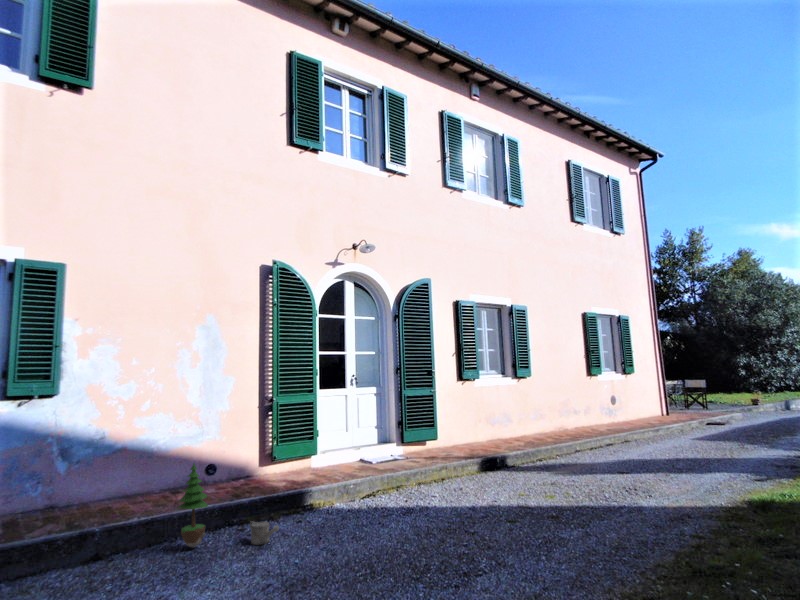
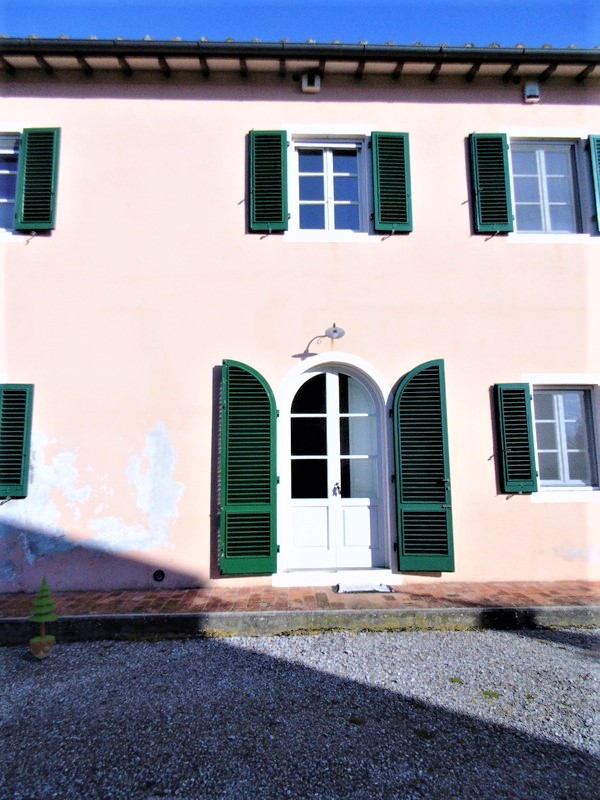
watering can: present [250,521,279,545] -> none [80,643,101,671]

